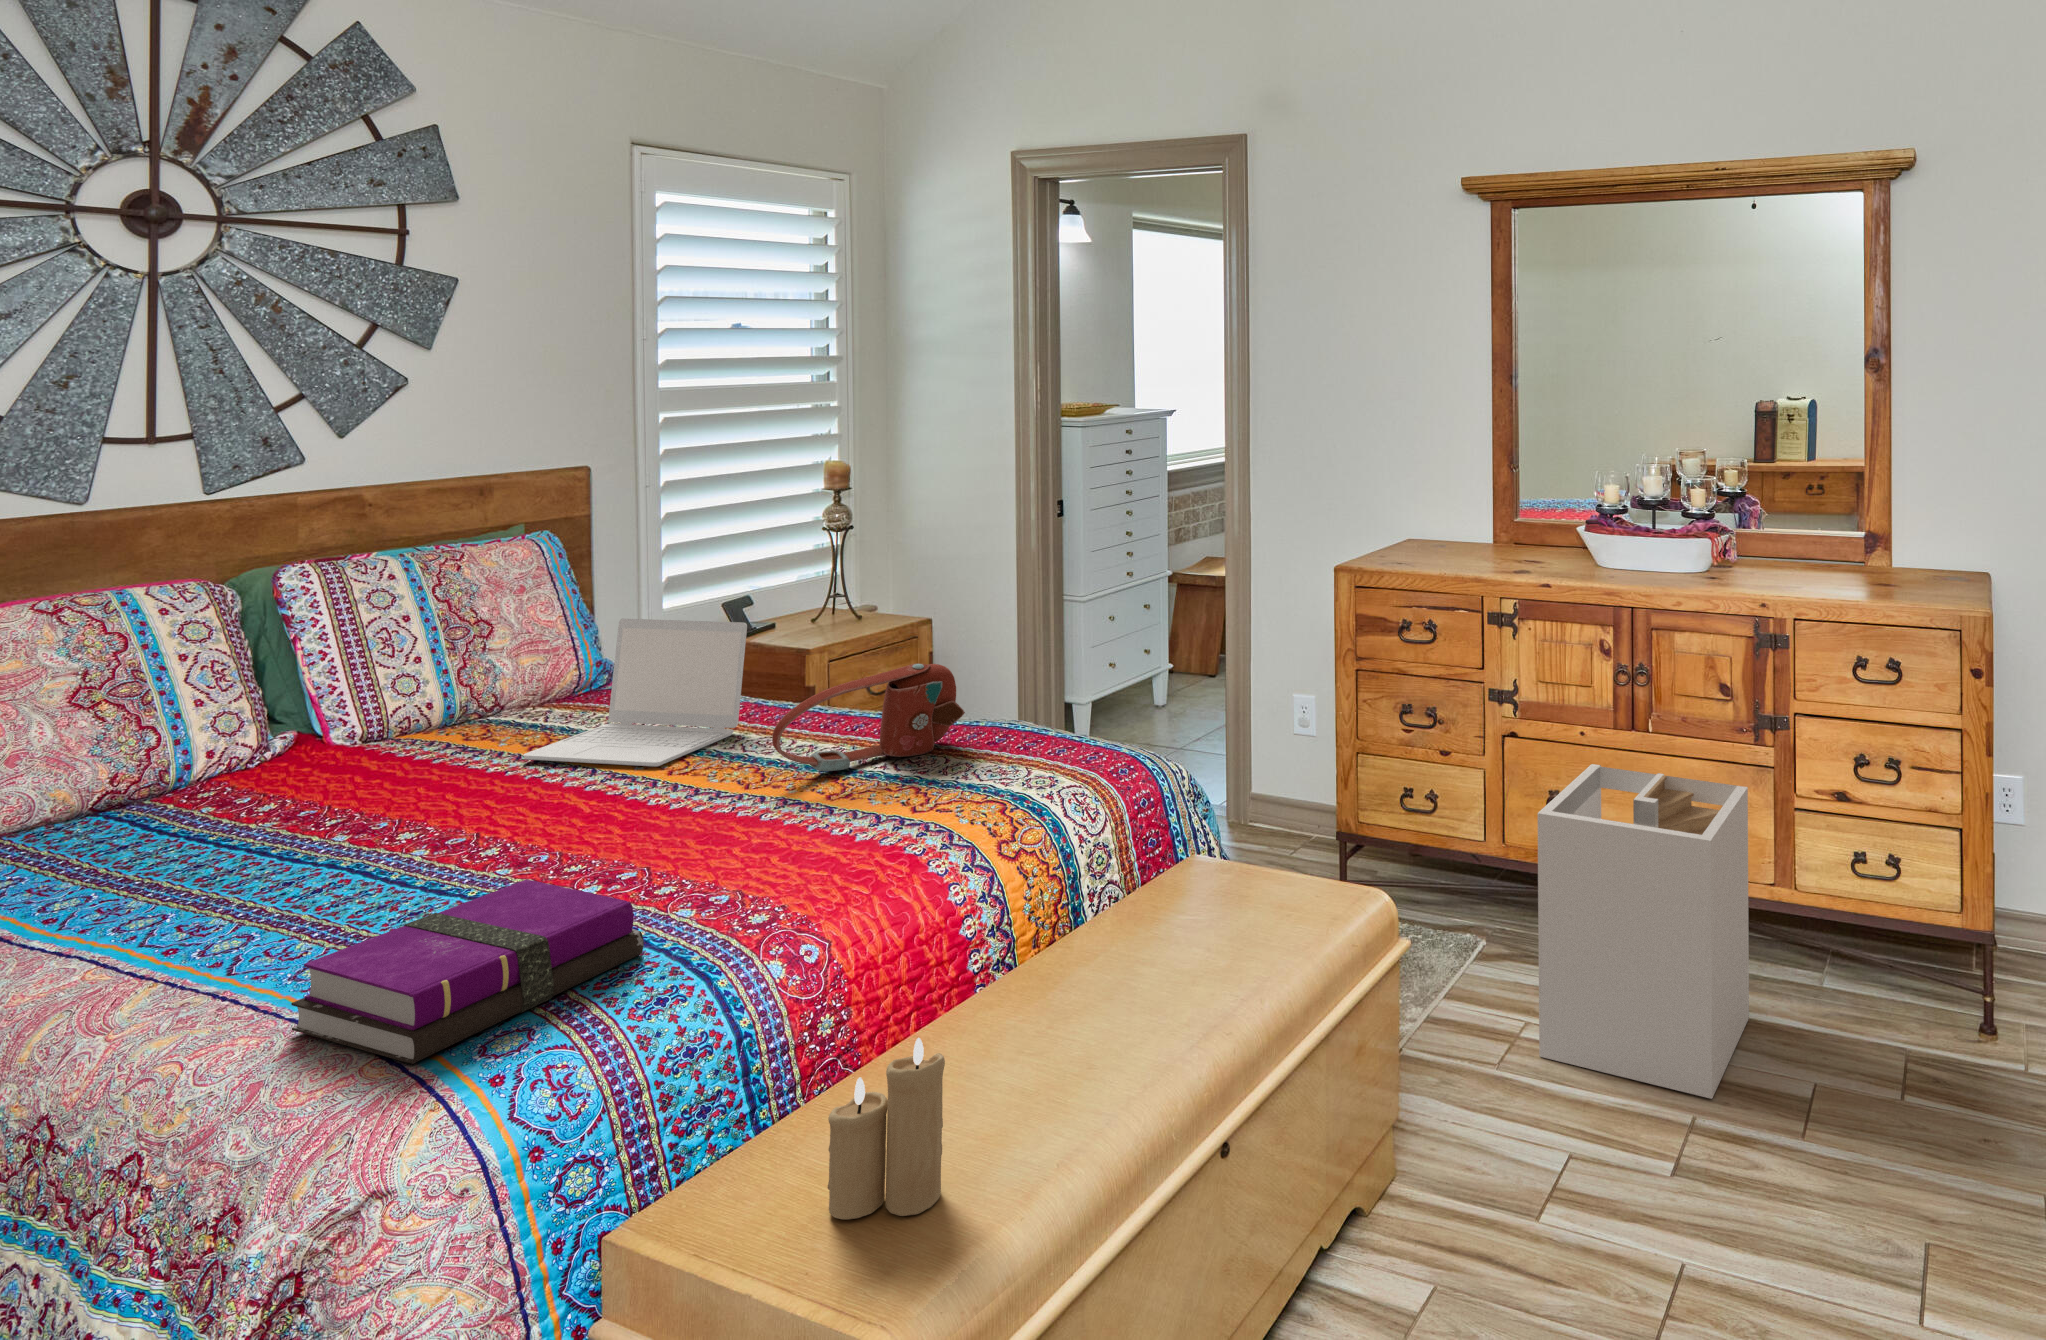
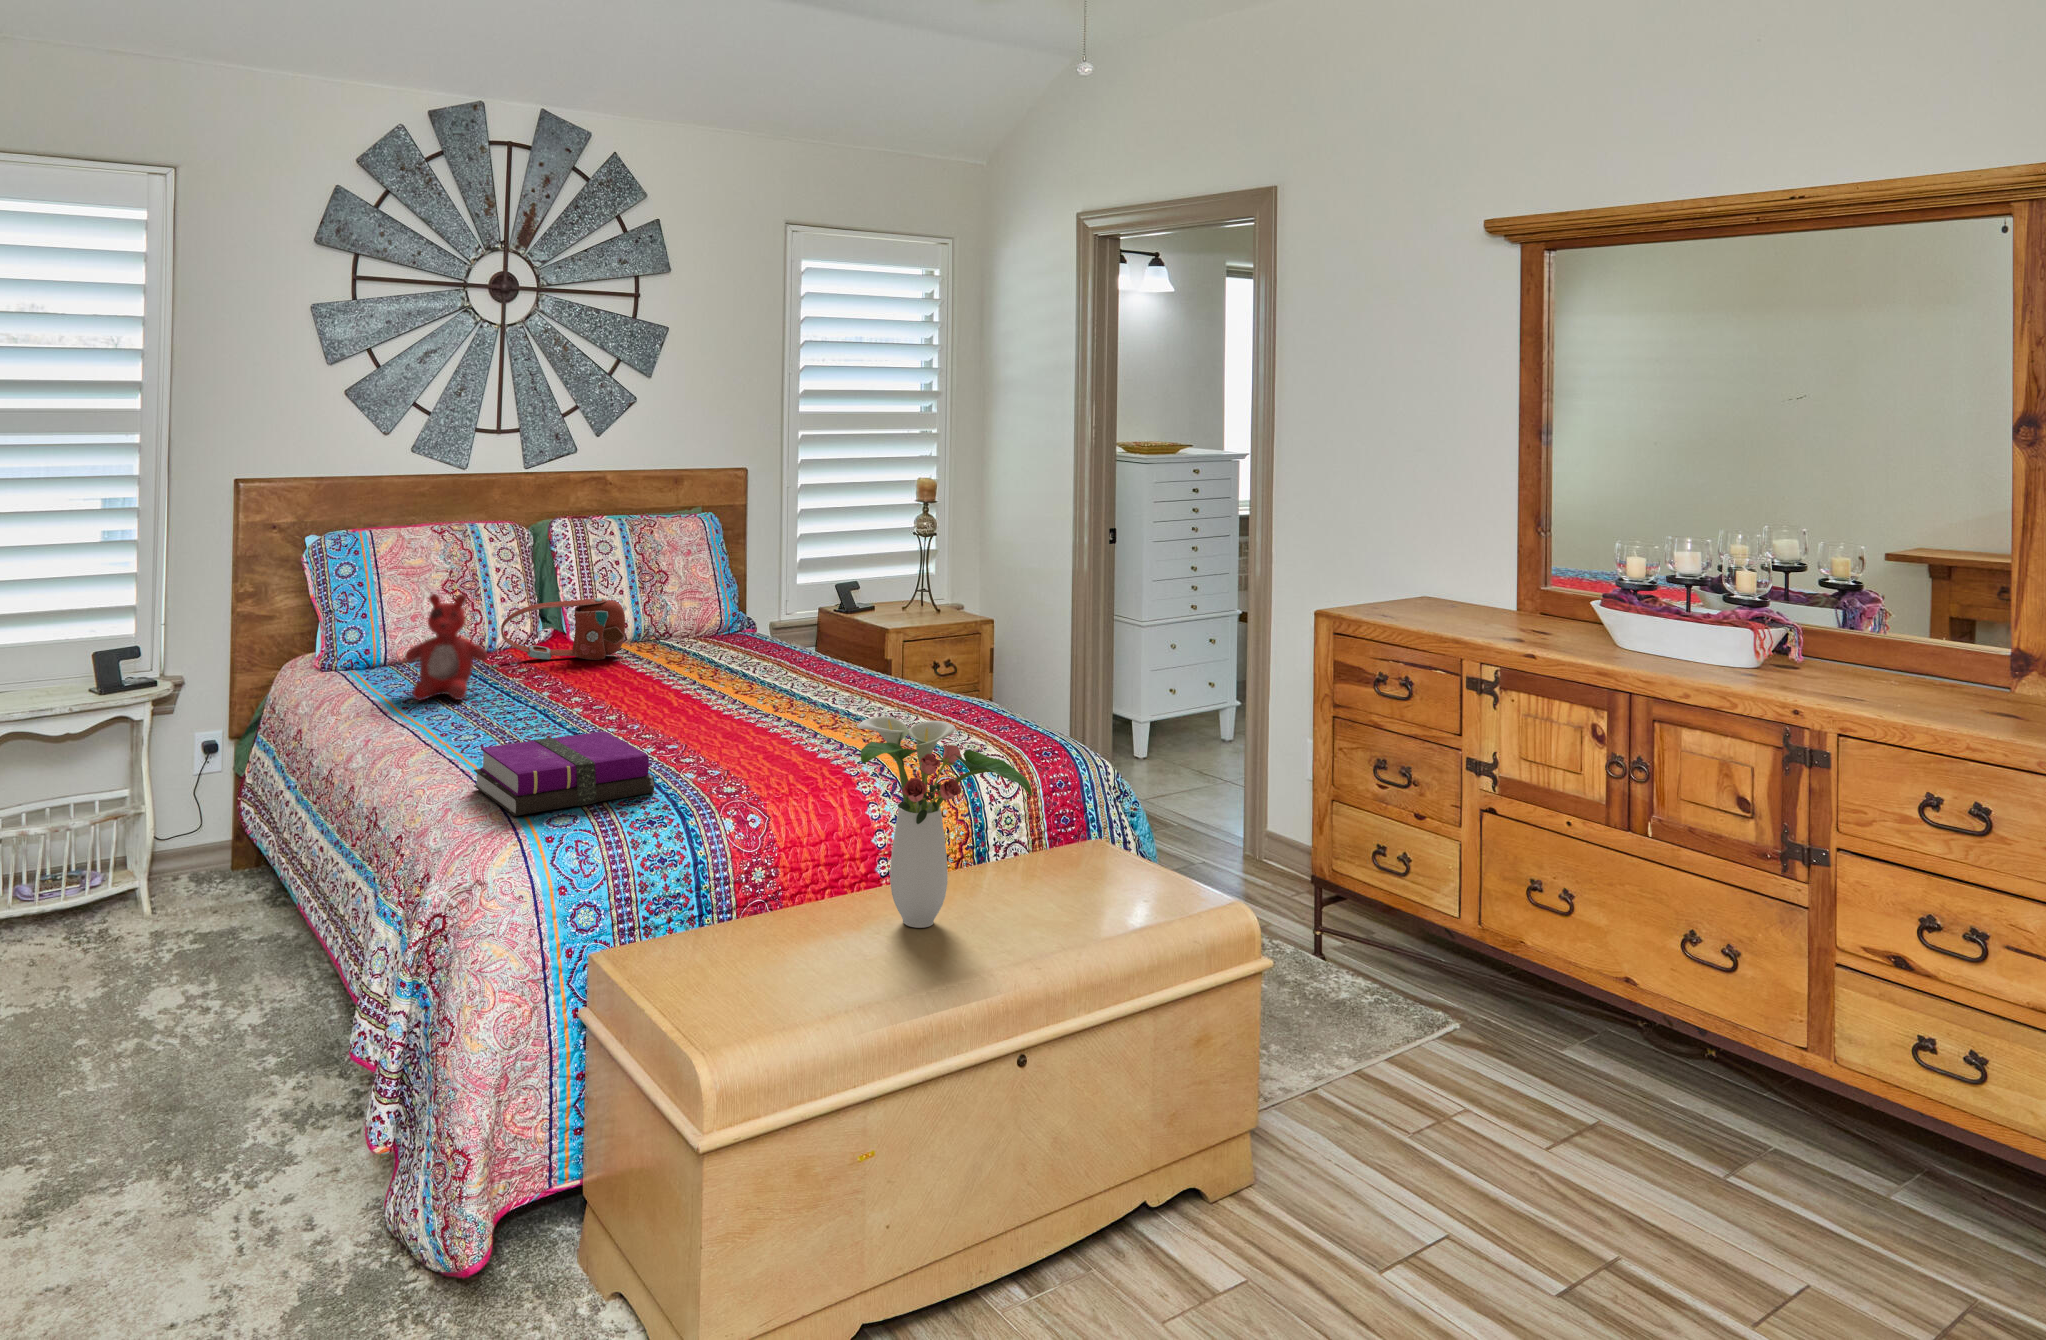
laptop: present [523,618,747,767] -> none [660,581,804,690]
handbag: present [772,664,965,771] -> present [501,598,625,660]
stuffed bear: none [26,705,213,895] -> present [405,594,488,700]
laundry hamper: present [1538,764,1749,1099] -> none [1457,857,1749,1244]
flower arrangement: none [985,767,1222,1034] -> present [858,716,1032,928]
candle: present [828,1038,945,1219] -> none [704,870,778,992]

